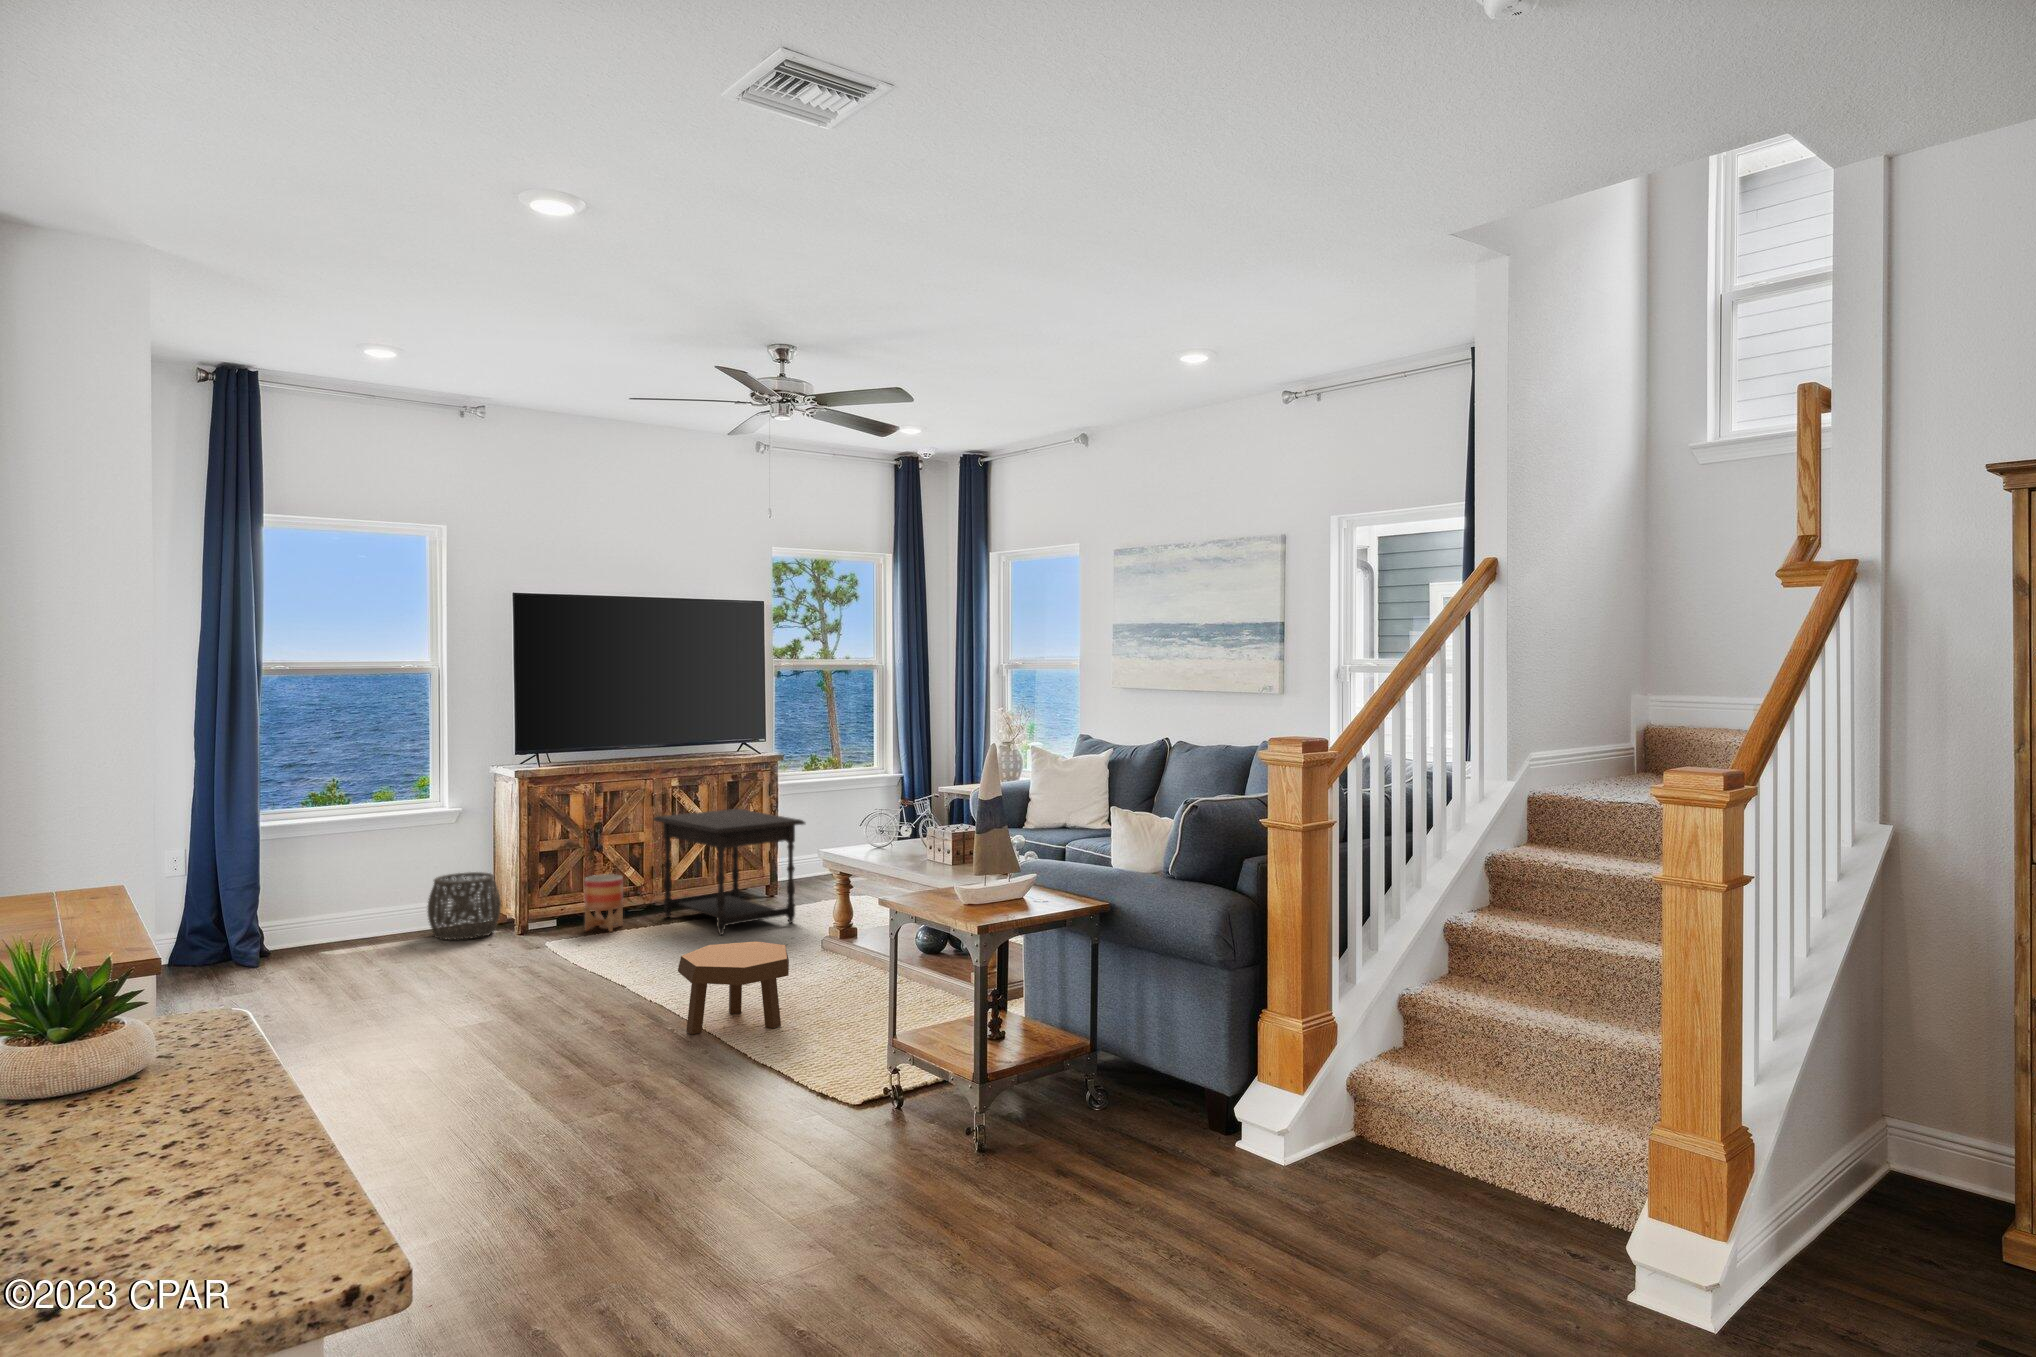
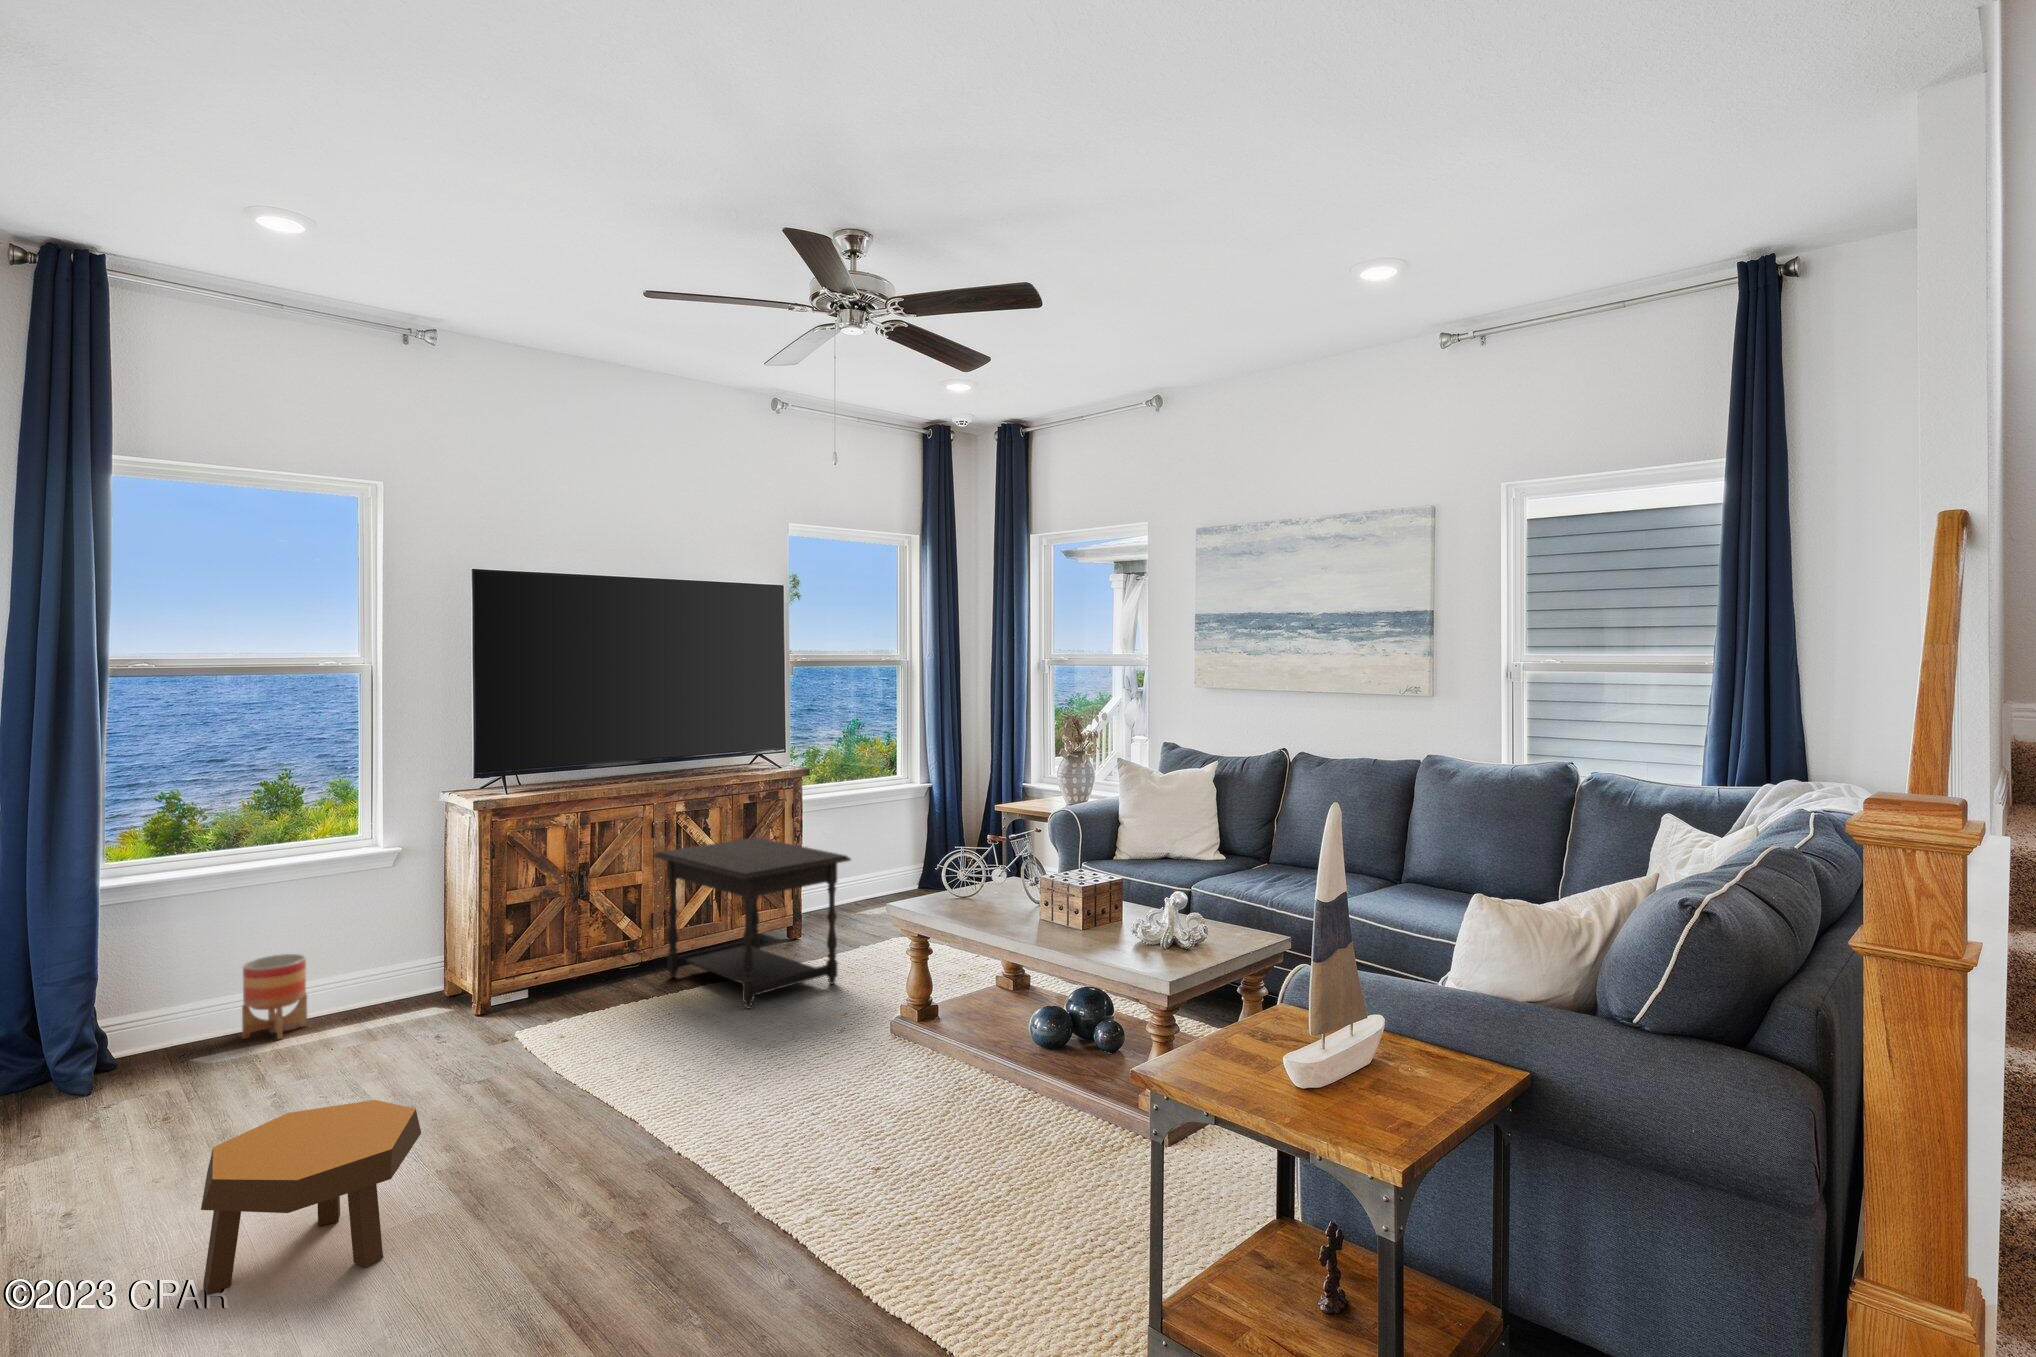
woven basket: present [428,872,501,940] -> none [350,932,455,1029]
planter: present [584,874,623,932] -> present [242,954,307,1039]
footstool: present [678,941,789,1035] -> present [201,1100,421,1294]

